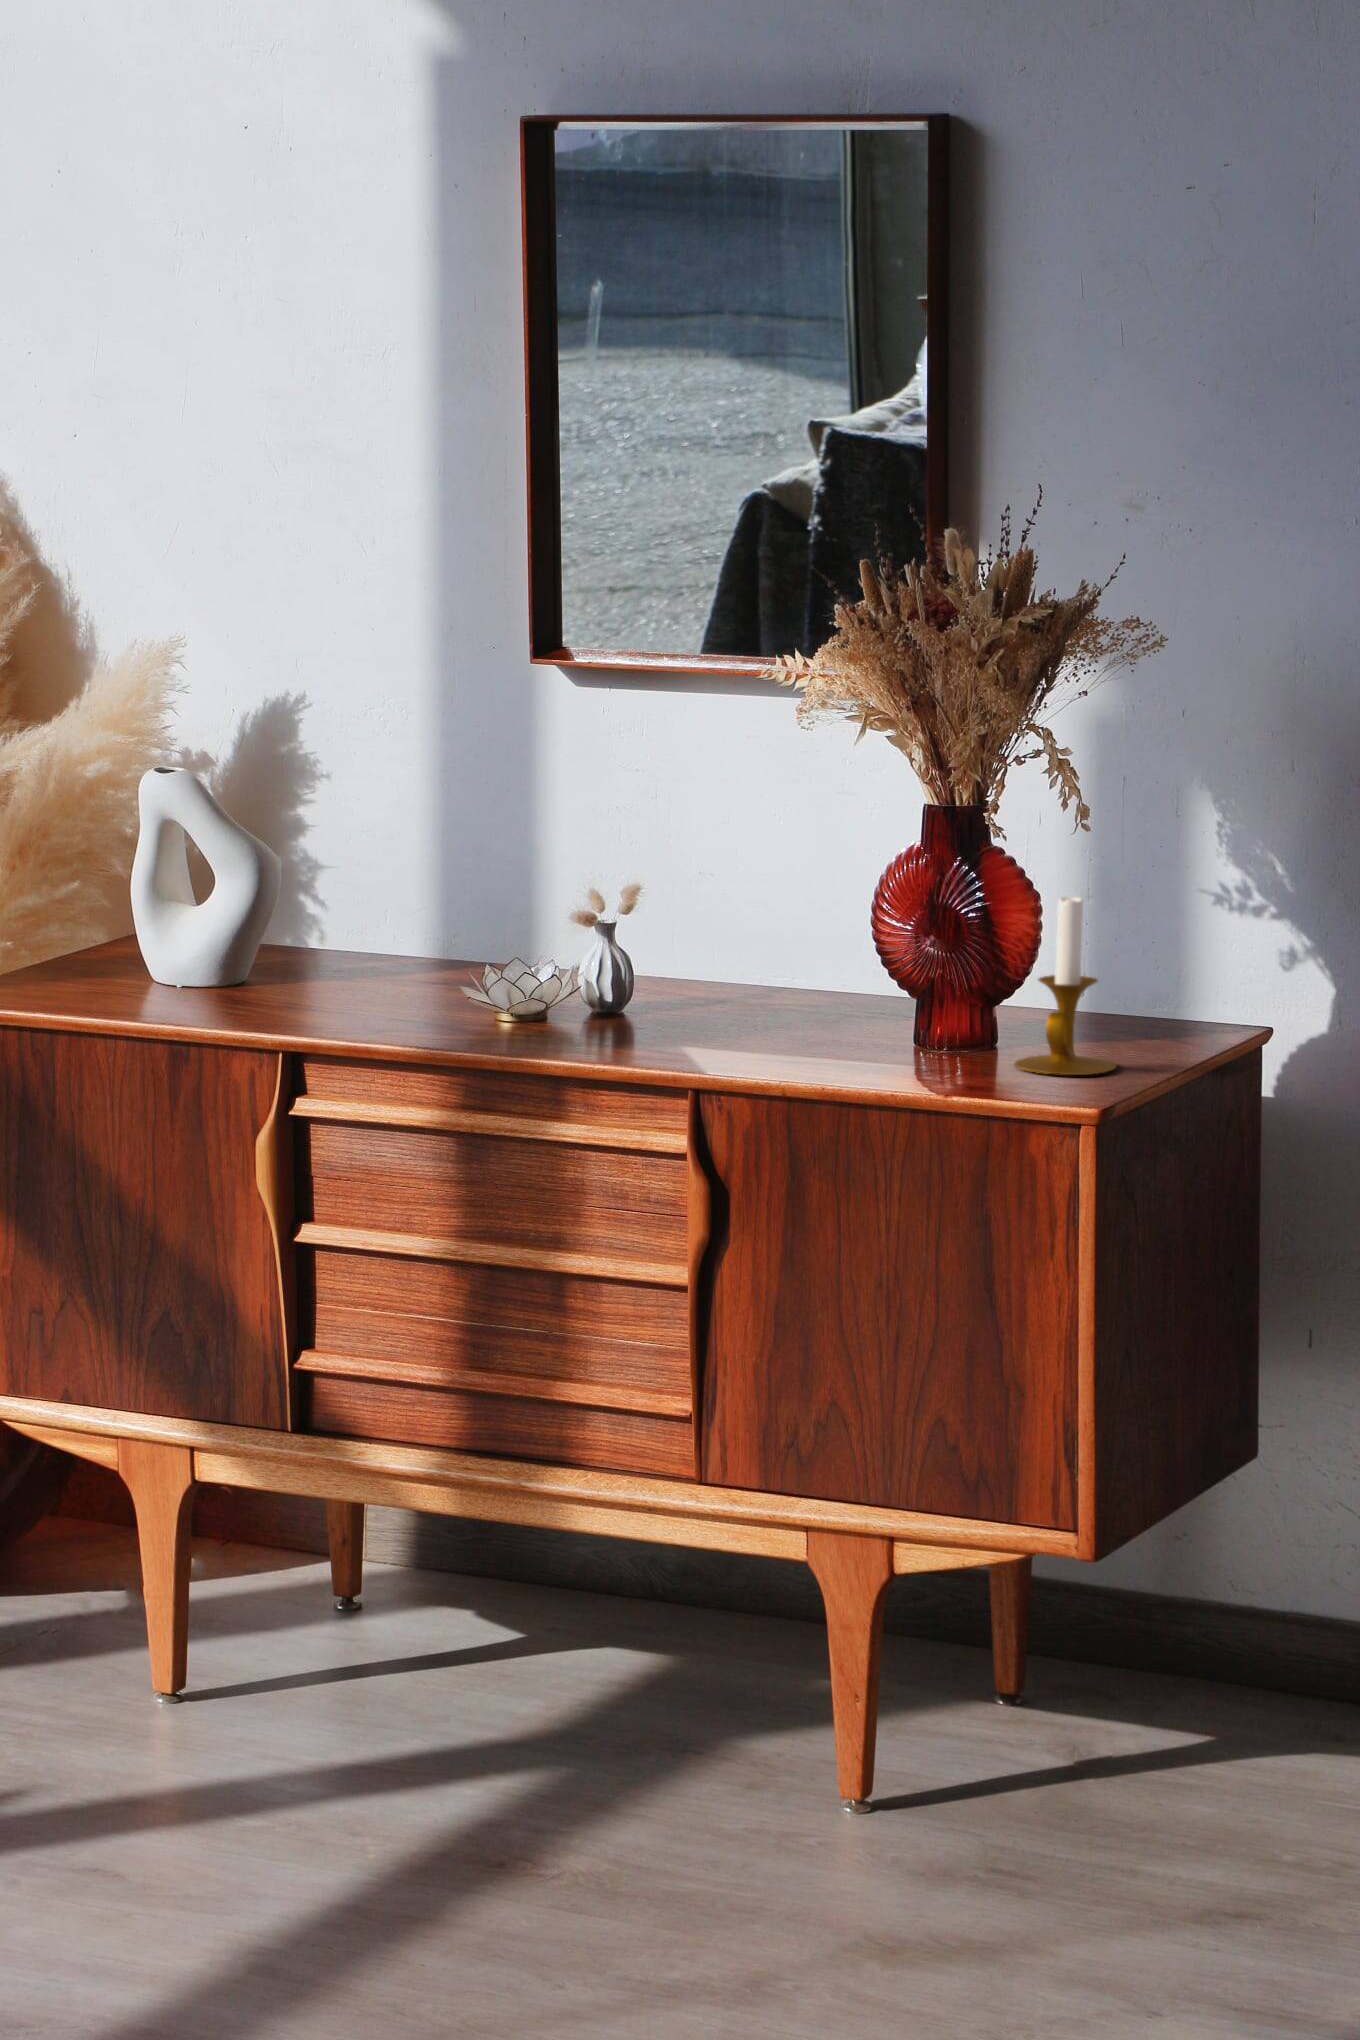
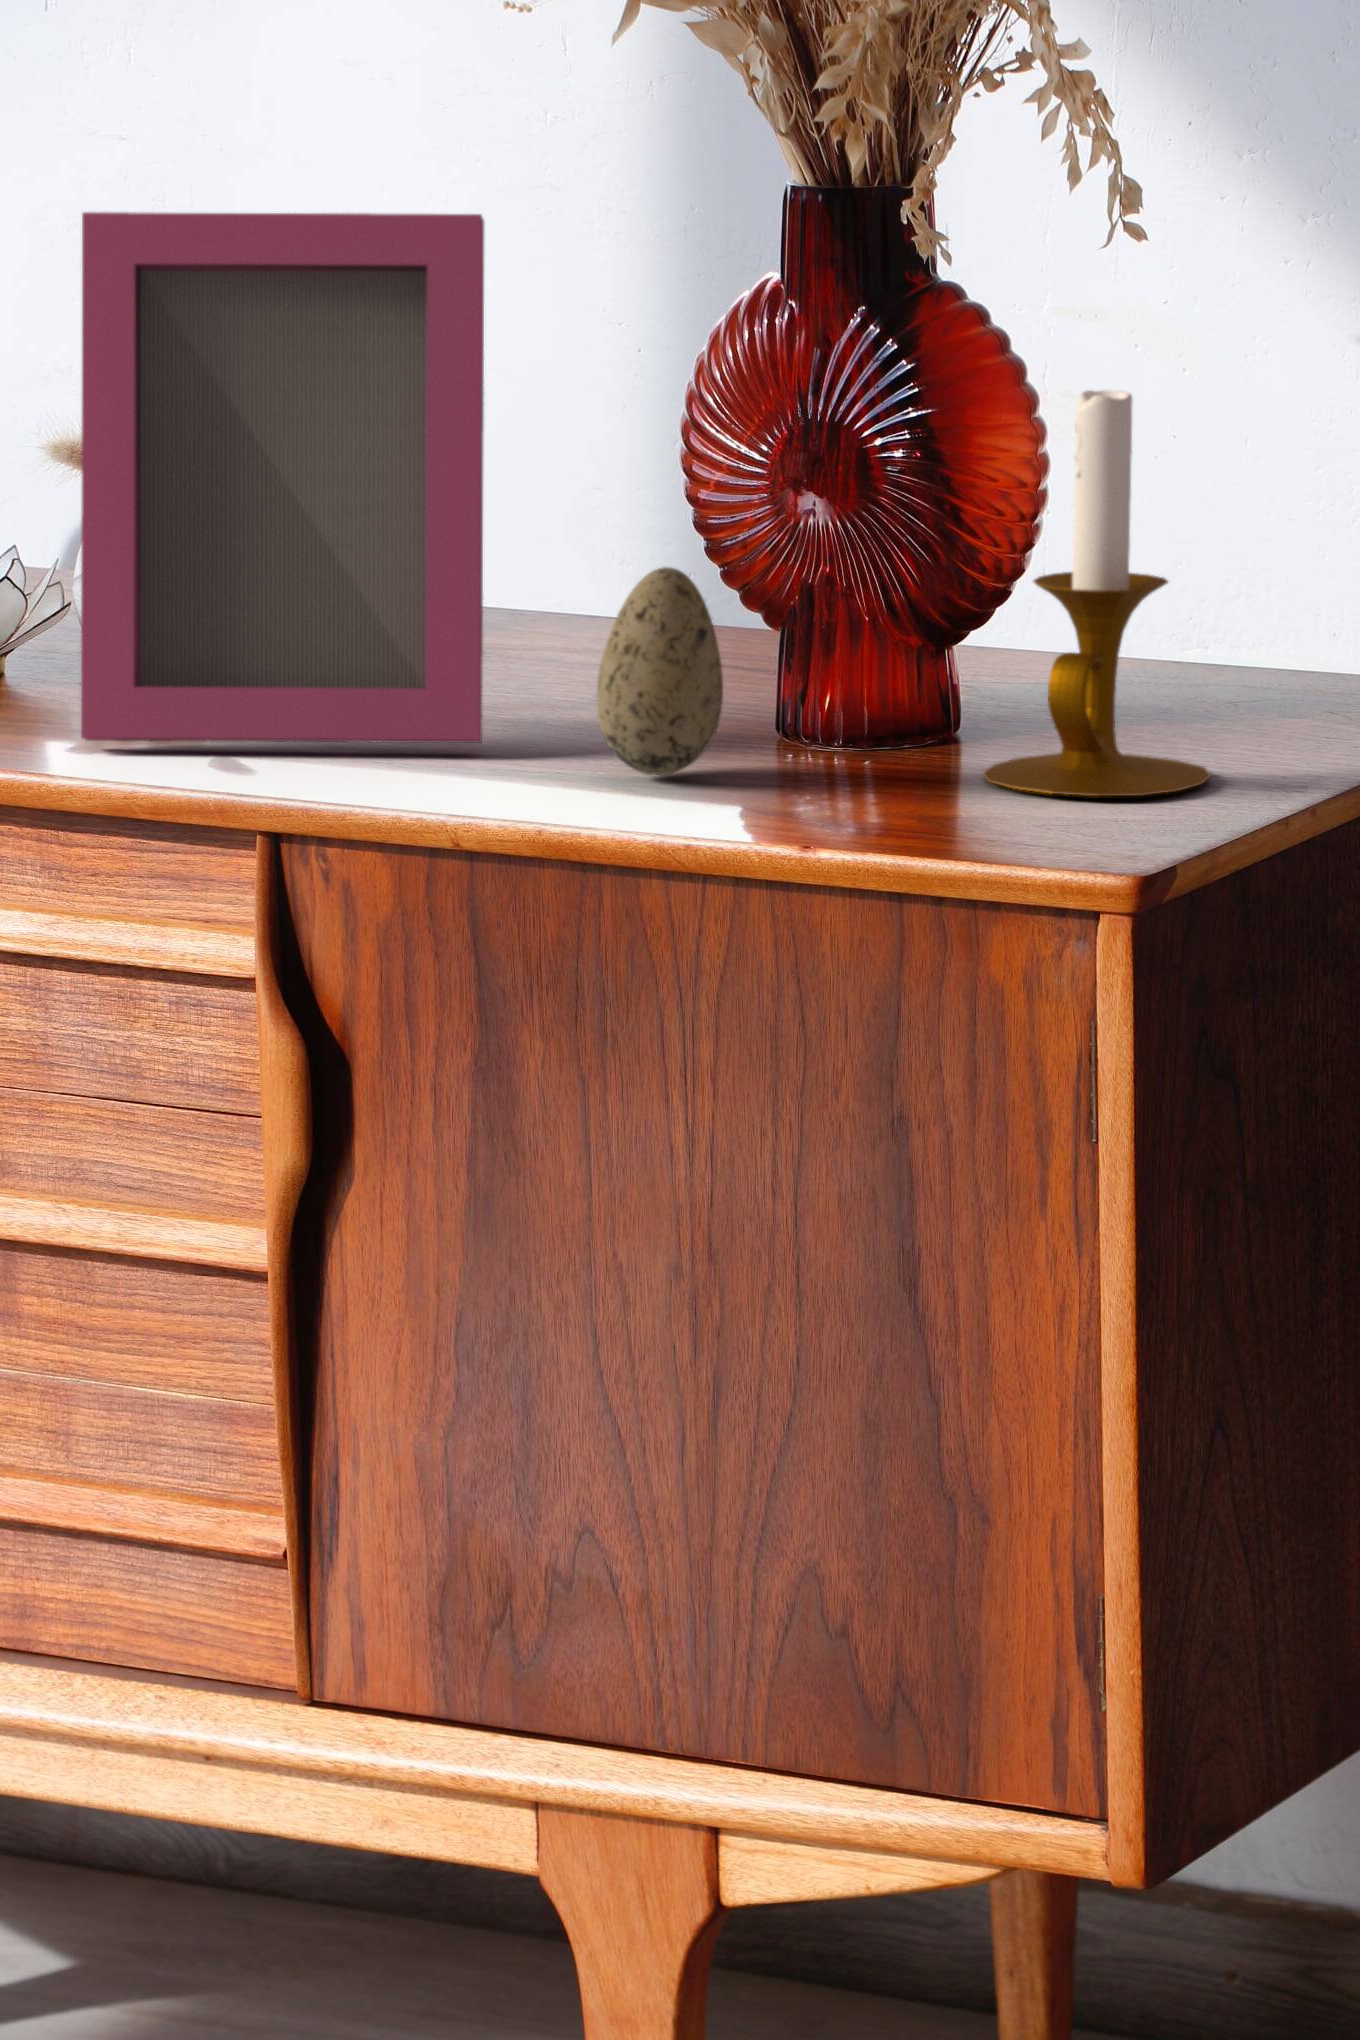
picture frame: none [607,817,786,1050] -> present [81,212,484,743]
decorative egg: none [843,974,899,1065] -> present [596,567,723,775]

